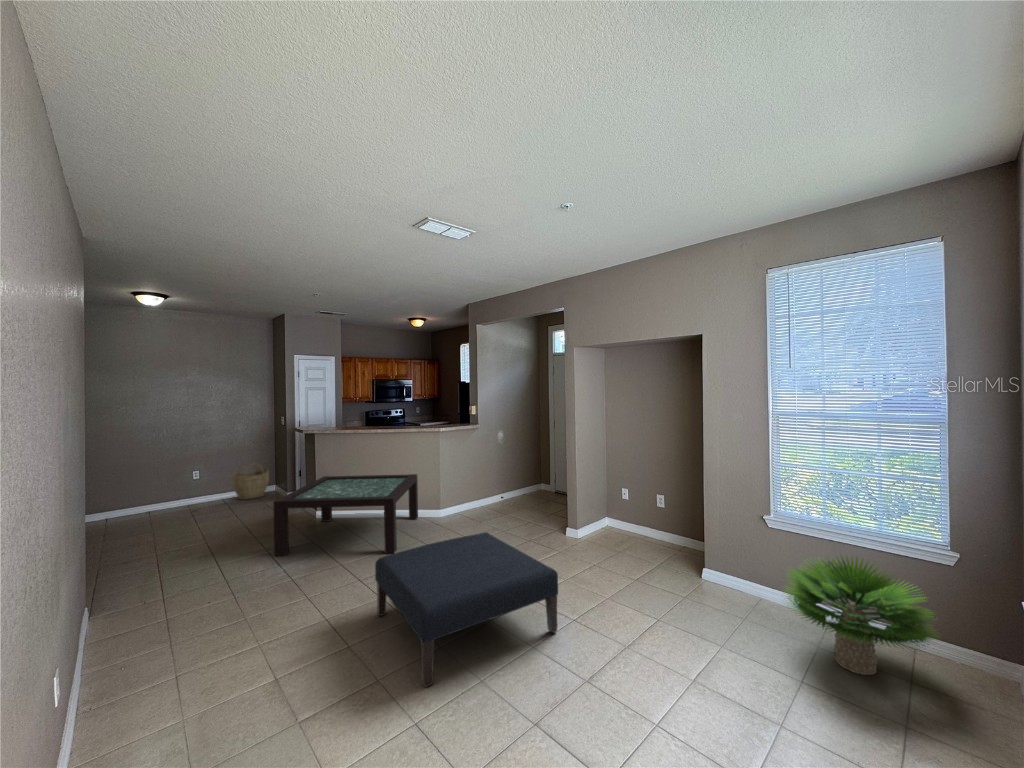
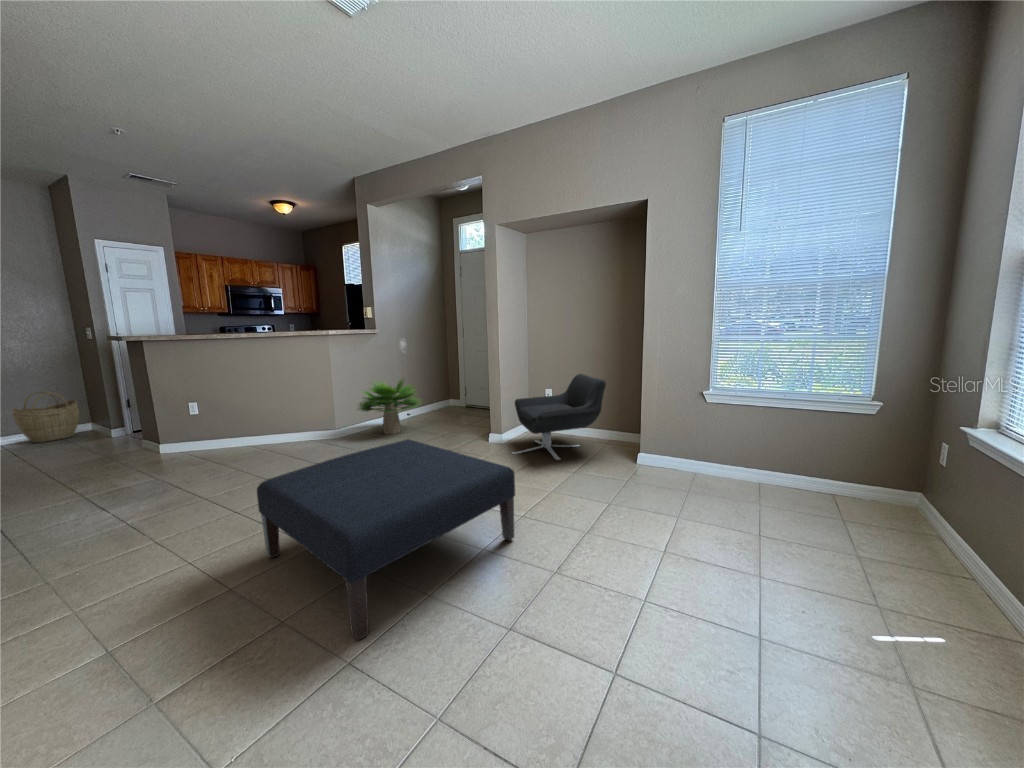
coffee table: present [273,474,418,556] -> none [76,389,308,505]
lounge chair: none [583,478,672,562] -> present [512,374,606,460]
potted plant: present [788,556,938,675] -> present [359,379,419,434]

